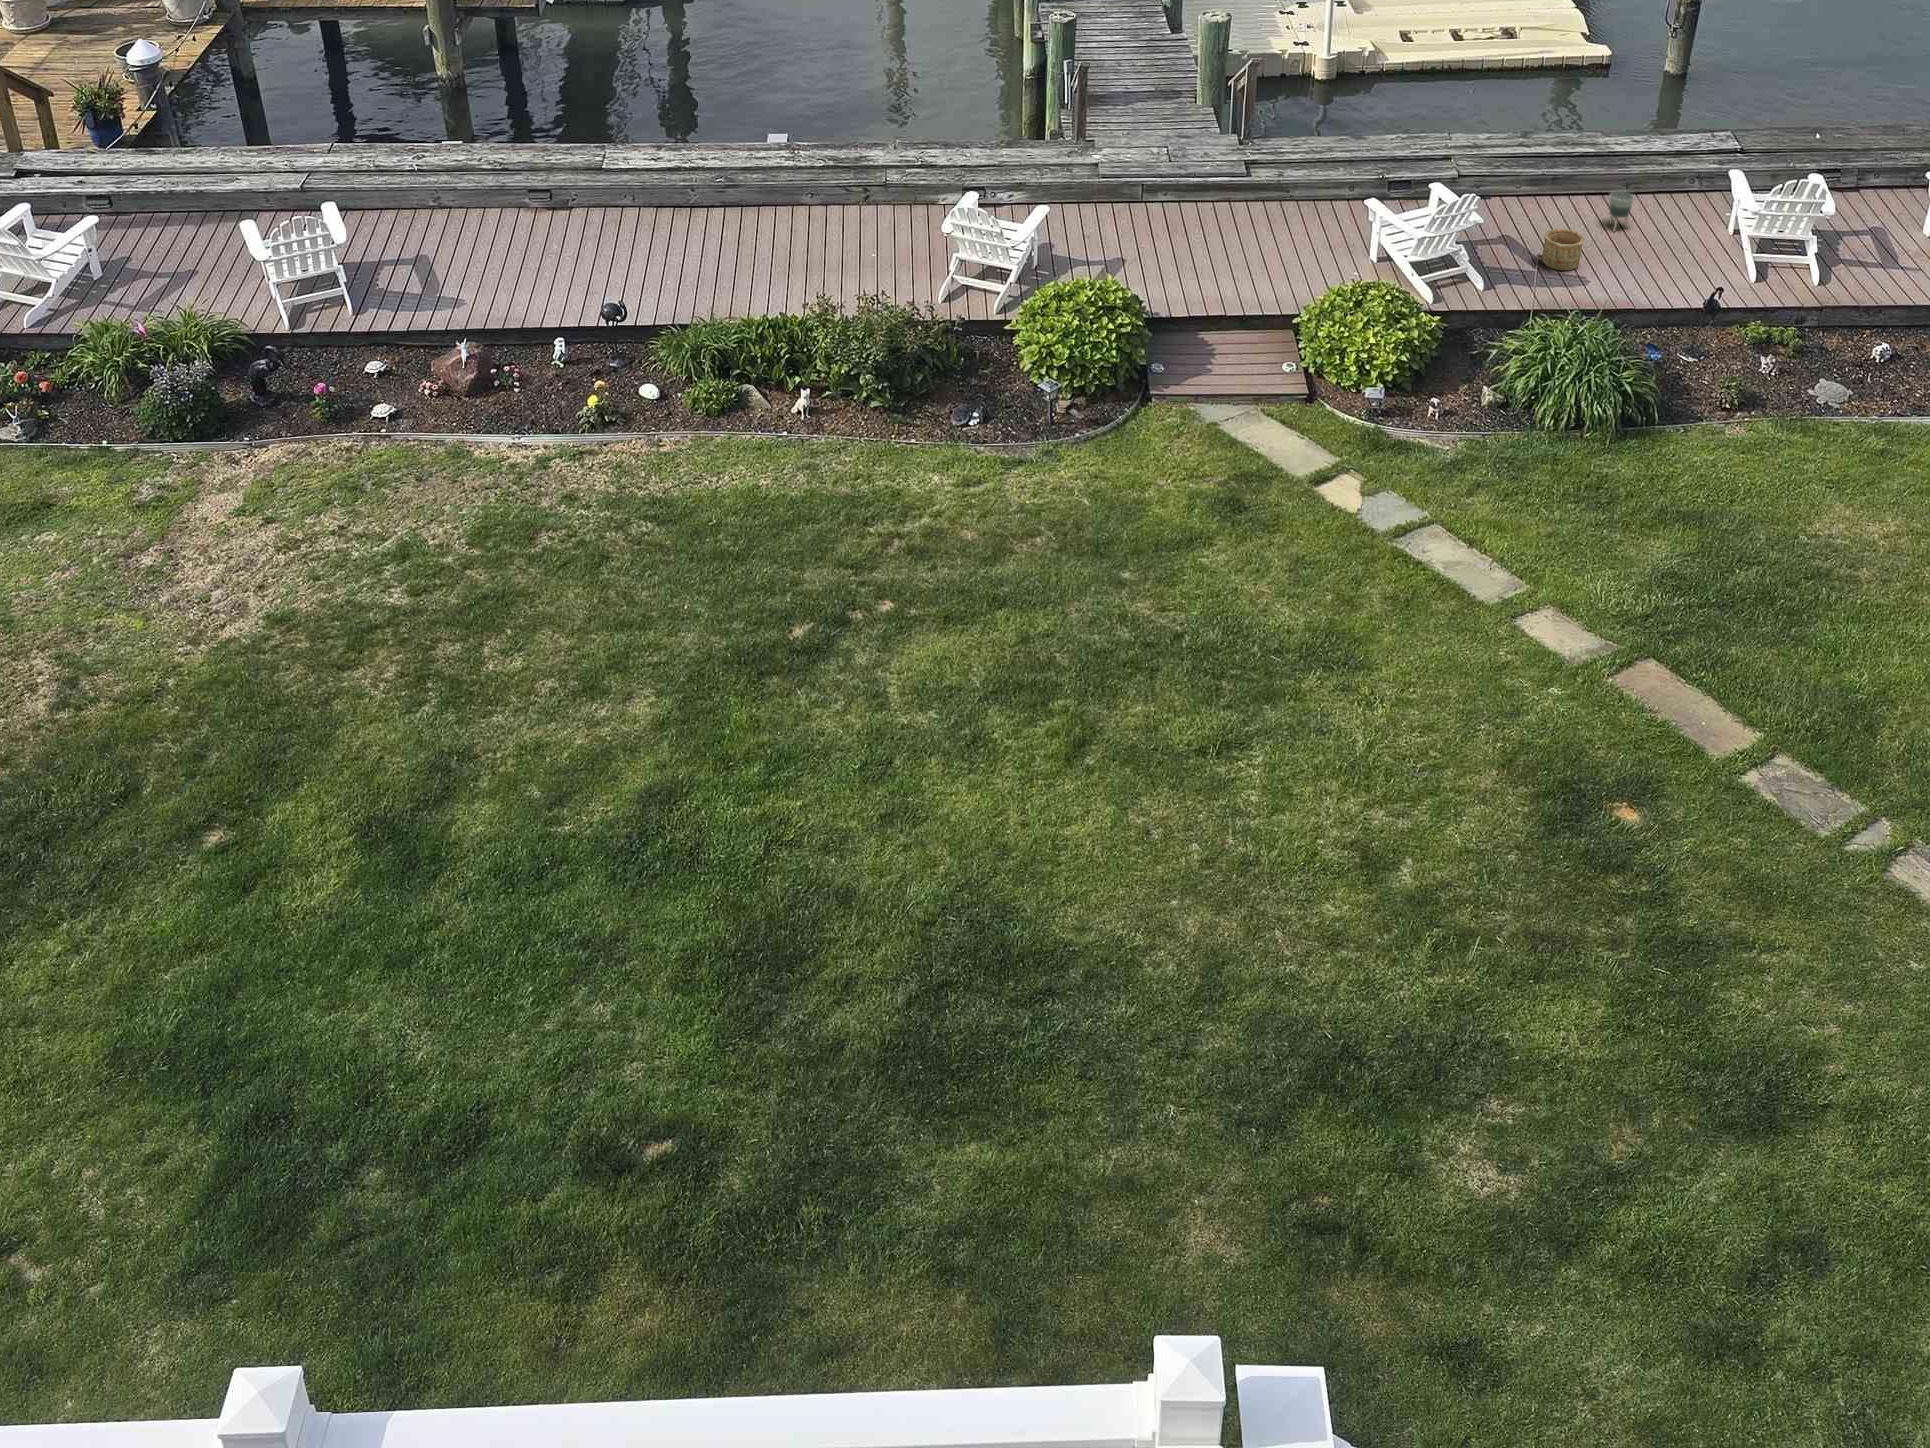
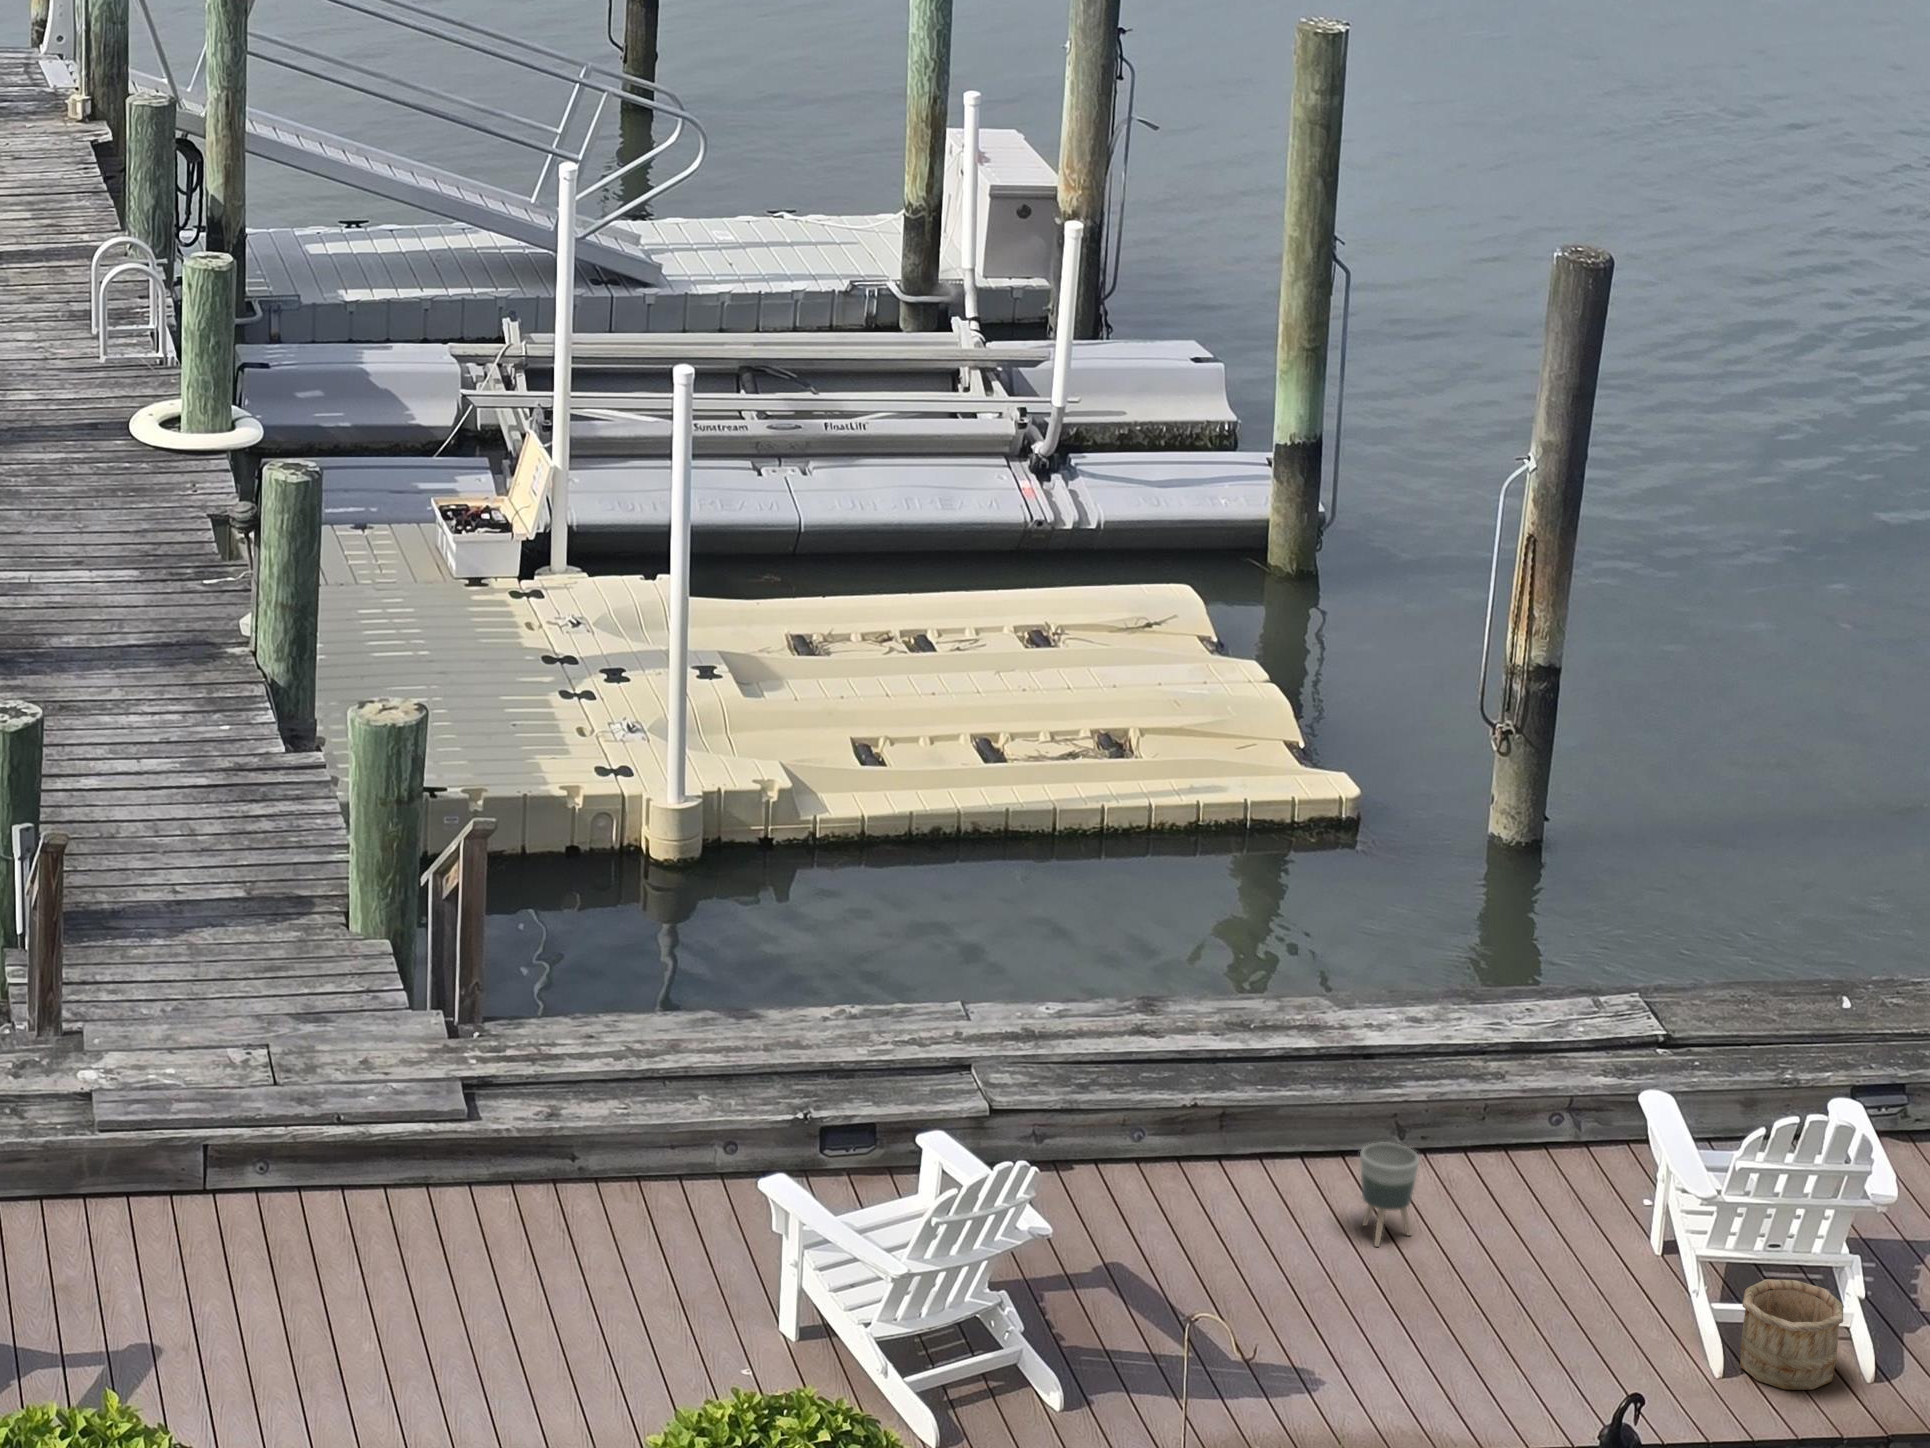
wooden bucket: present [1542,228,1584,270] -> present [1740,1279,1843,1390]

